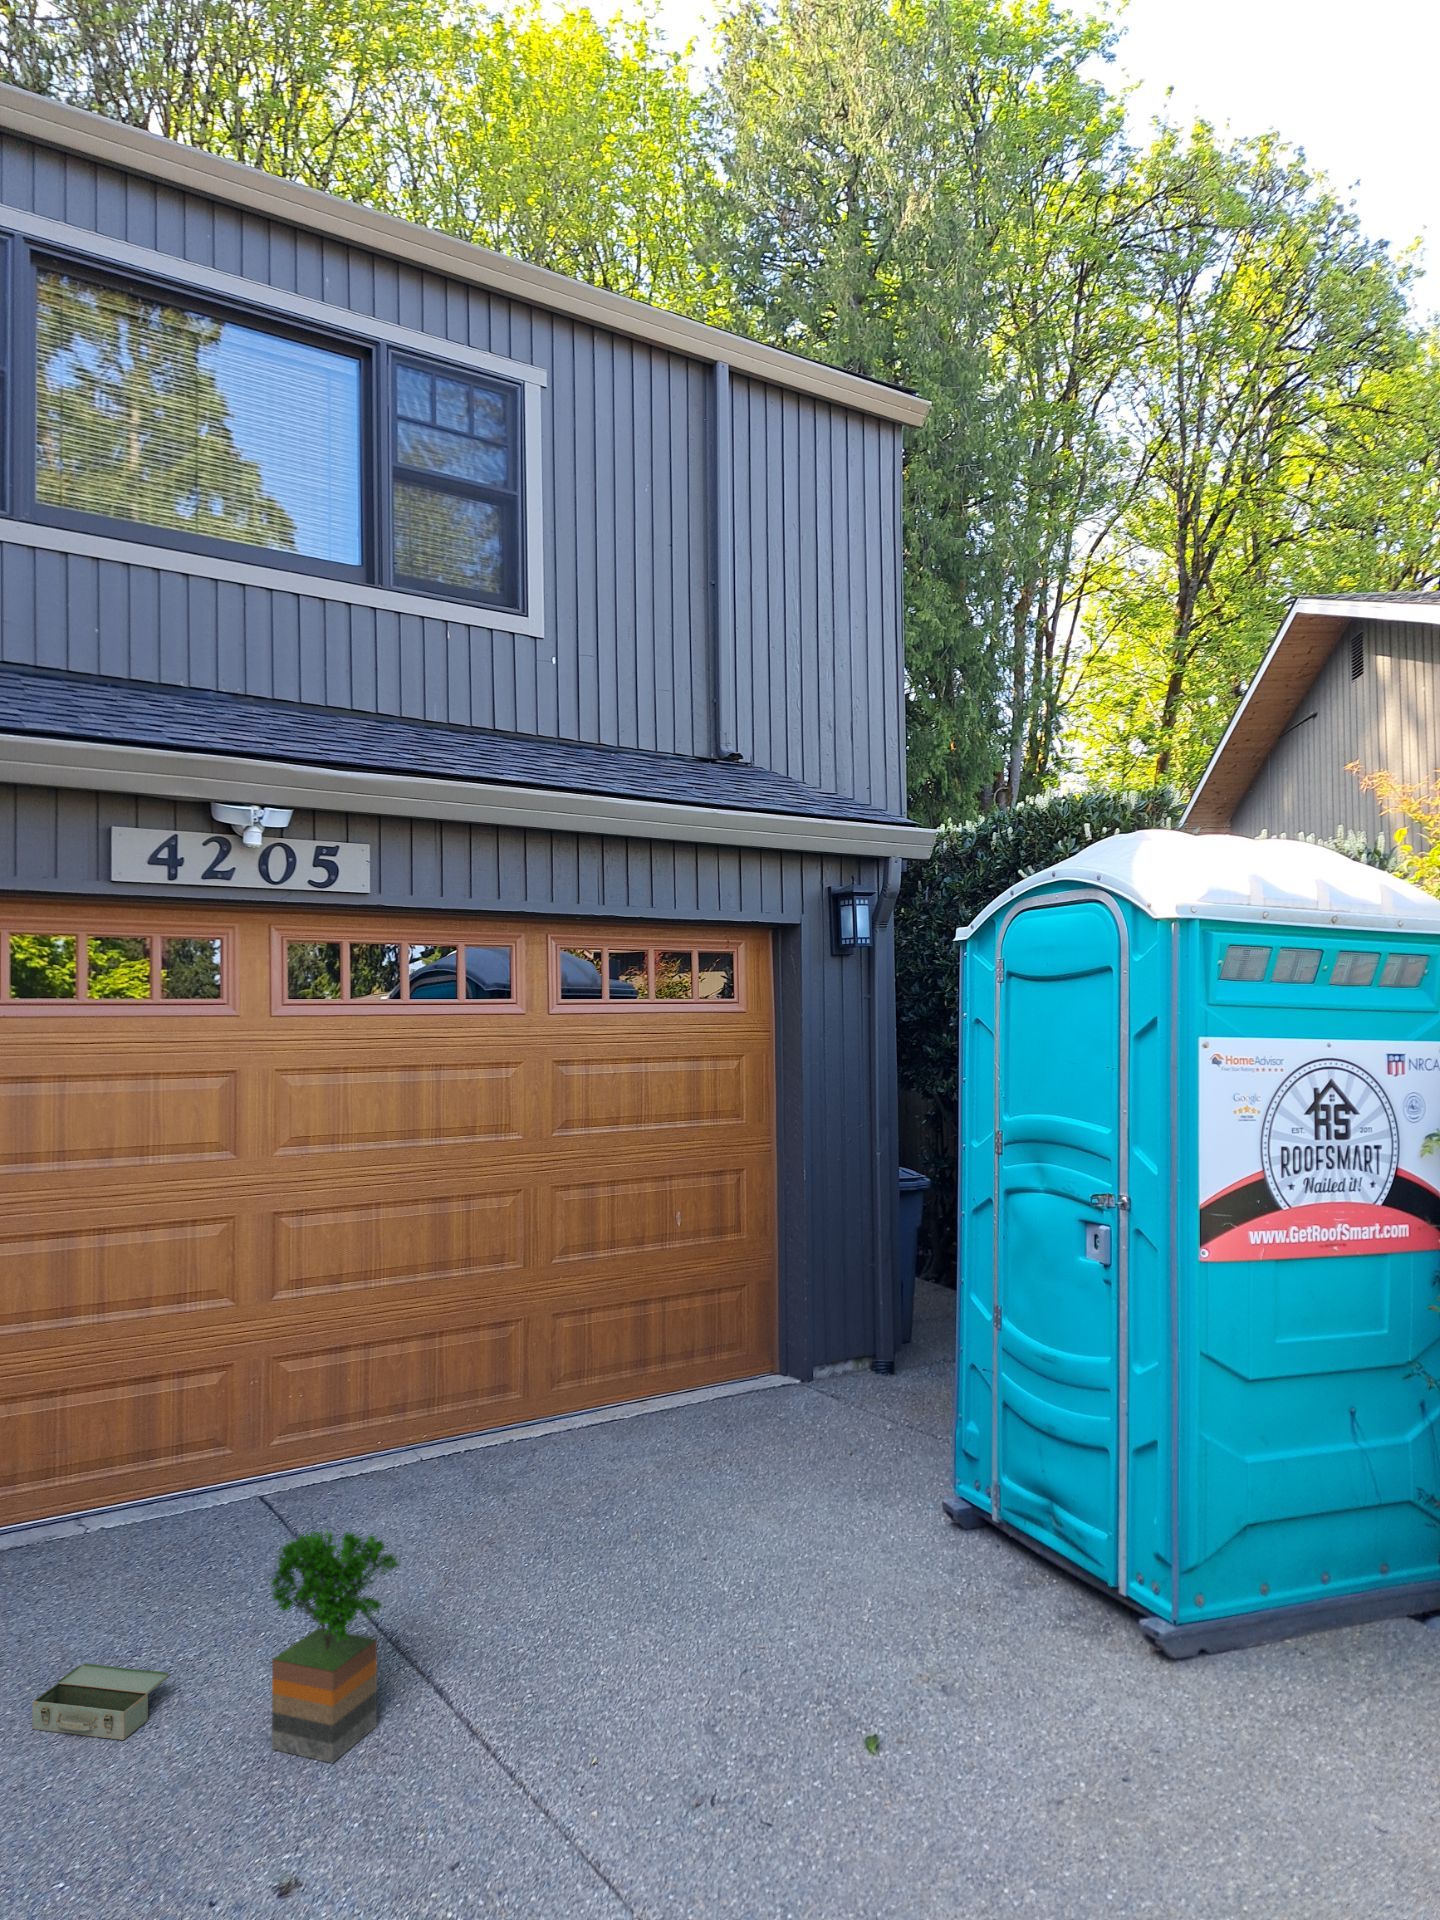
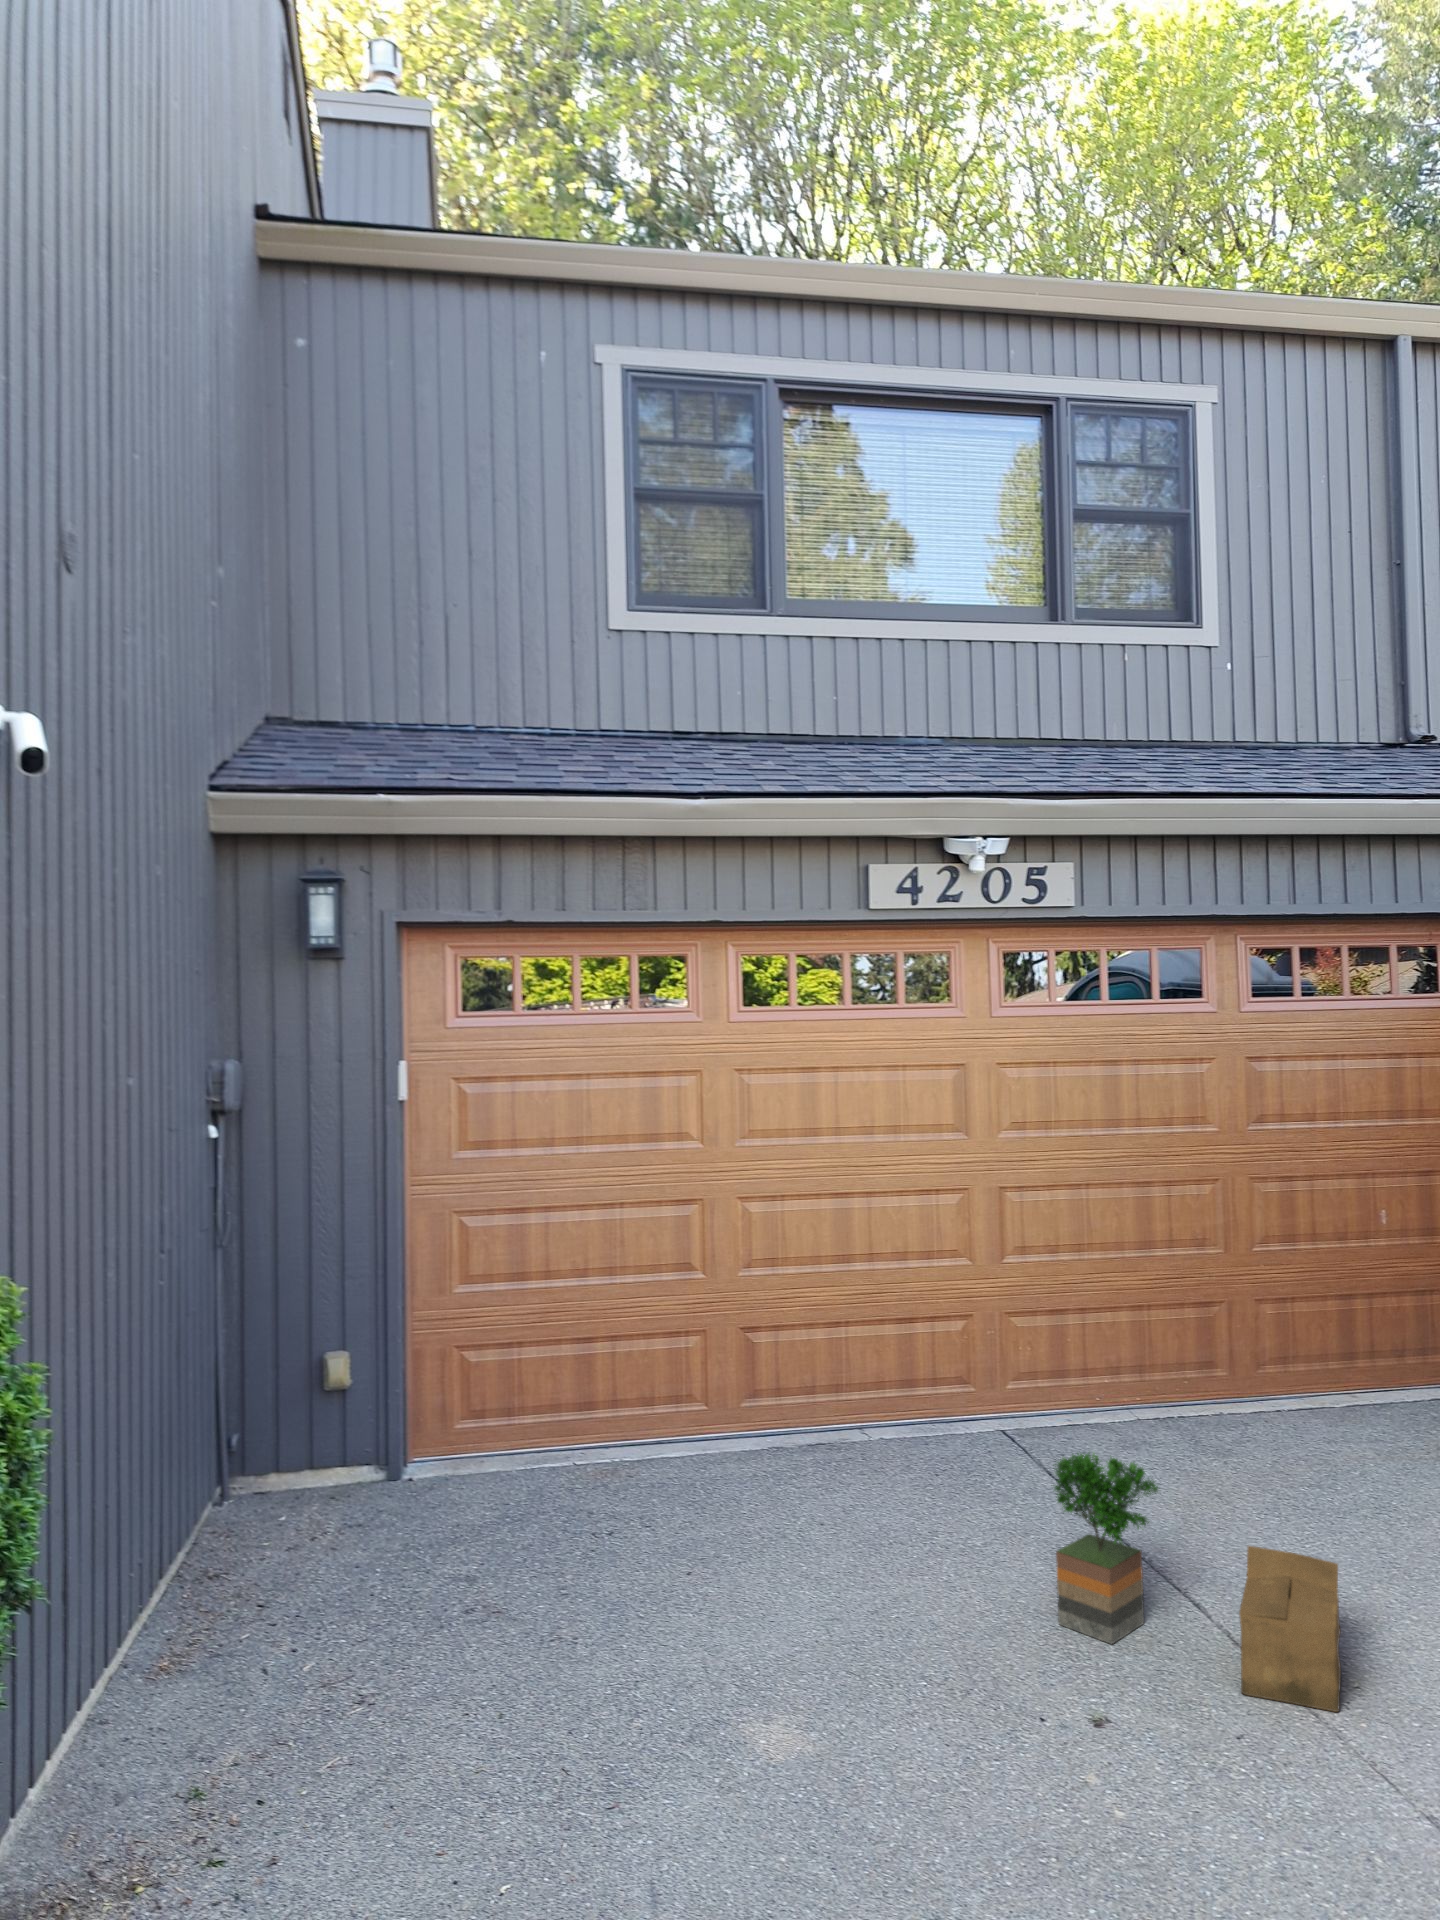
cardboard box: none [473,1614,590,1798] -> present [1239,1546,1341,1712]
toolbox: present [32,1663,170,1740] -> none [869,1534,967,1596]

